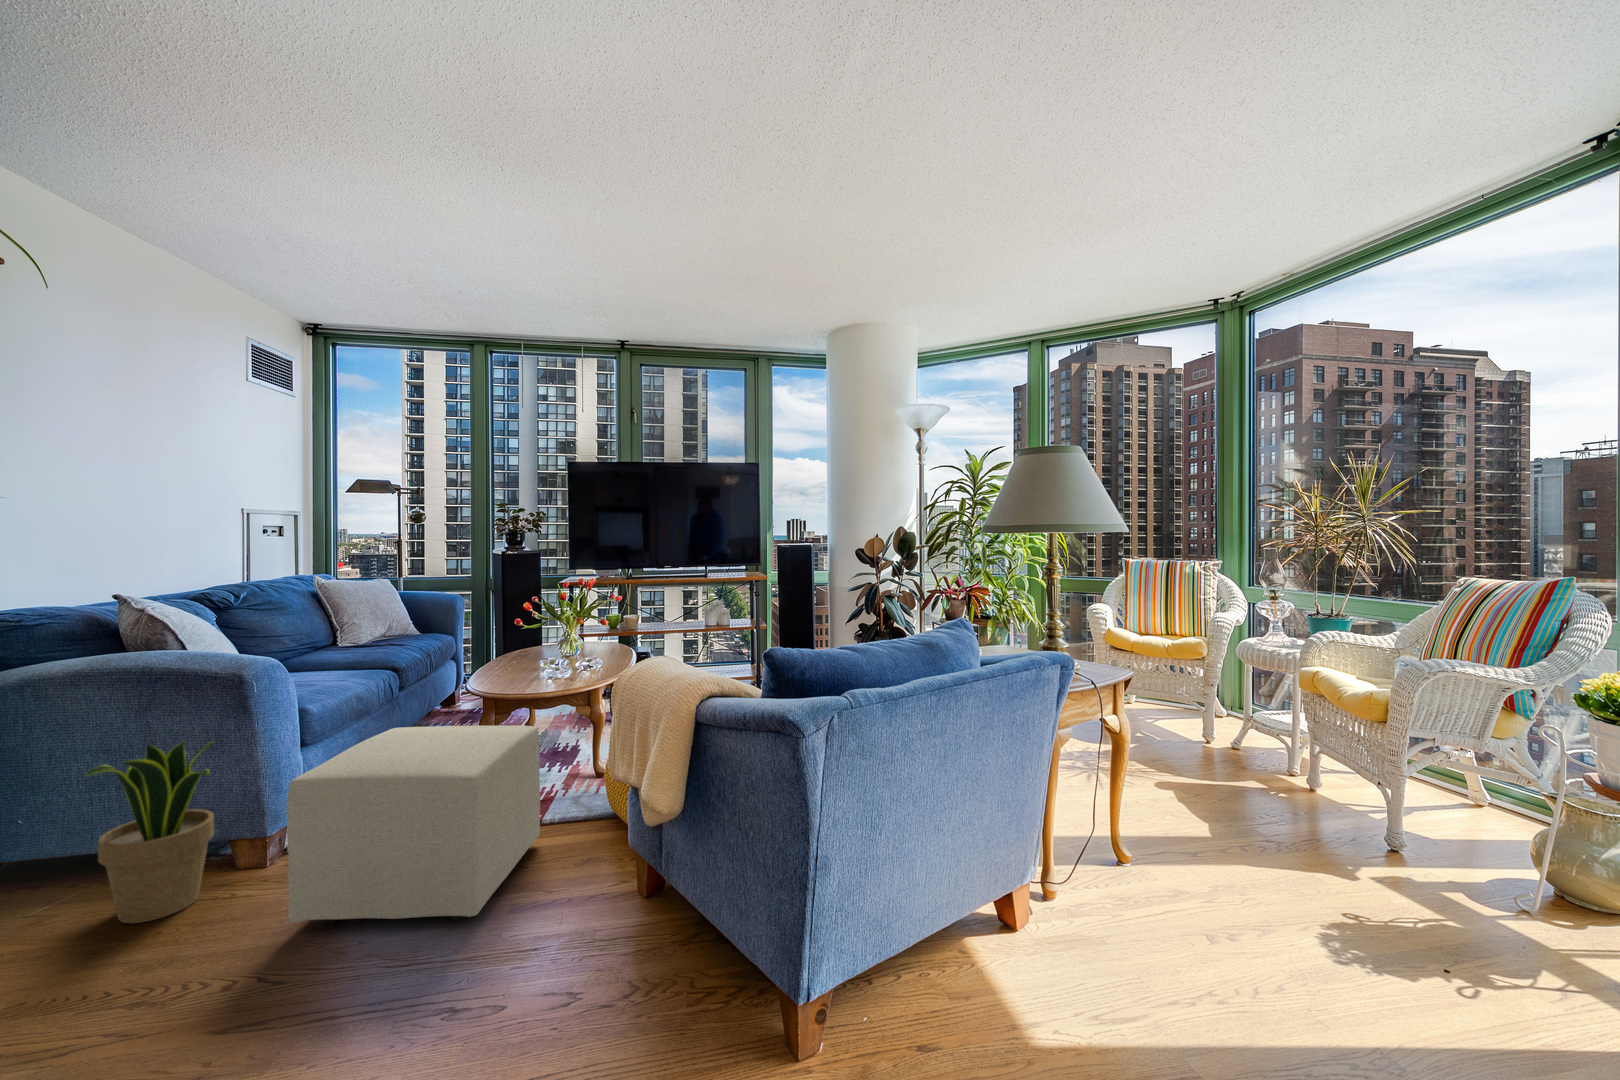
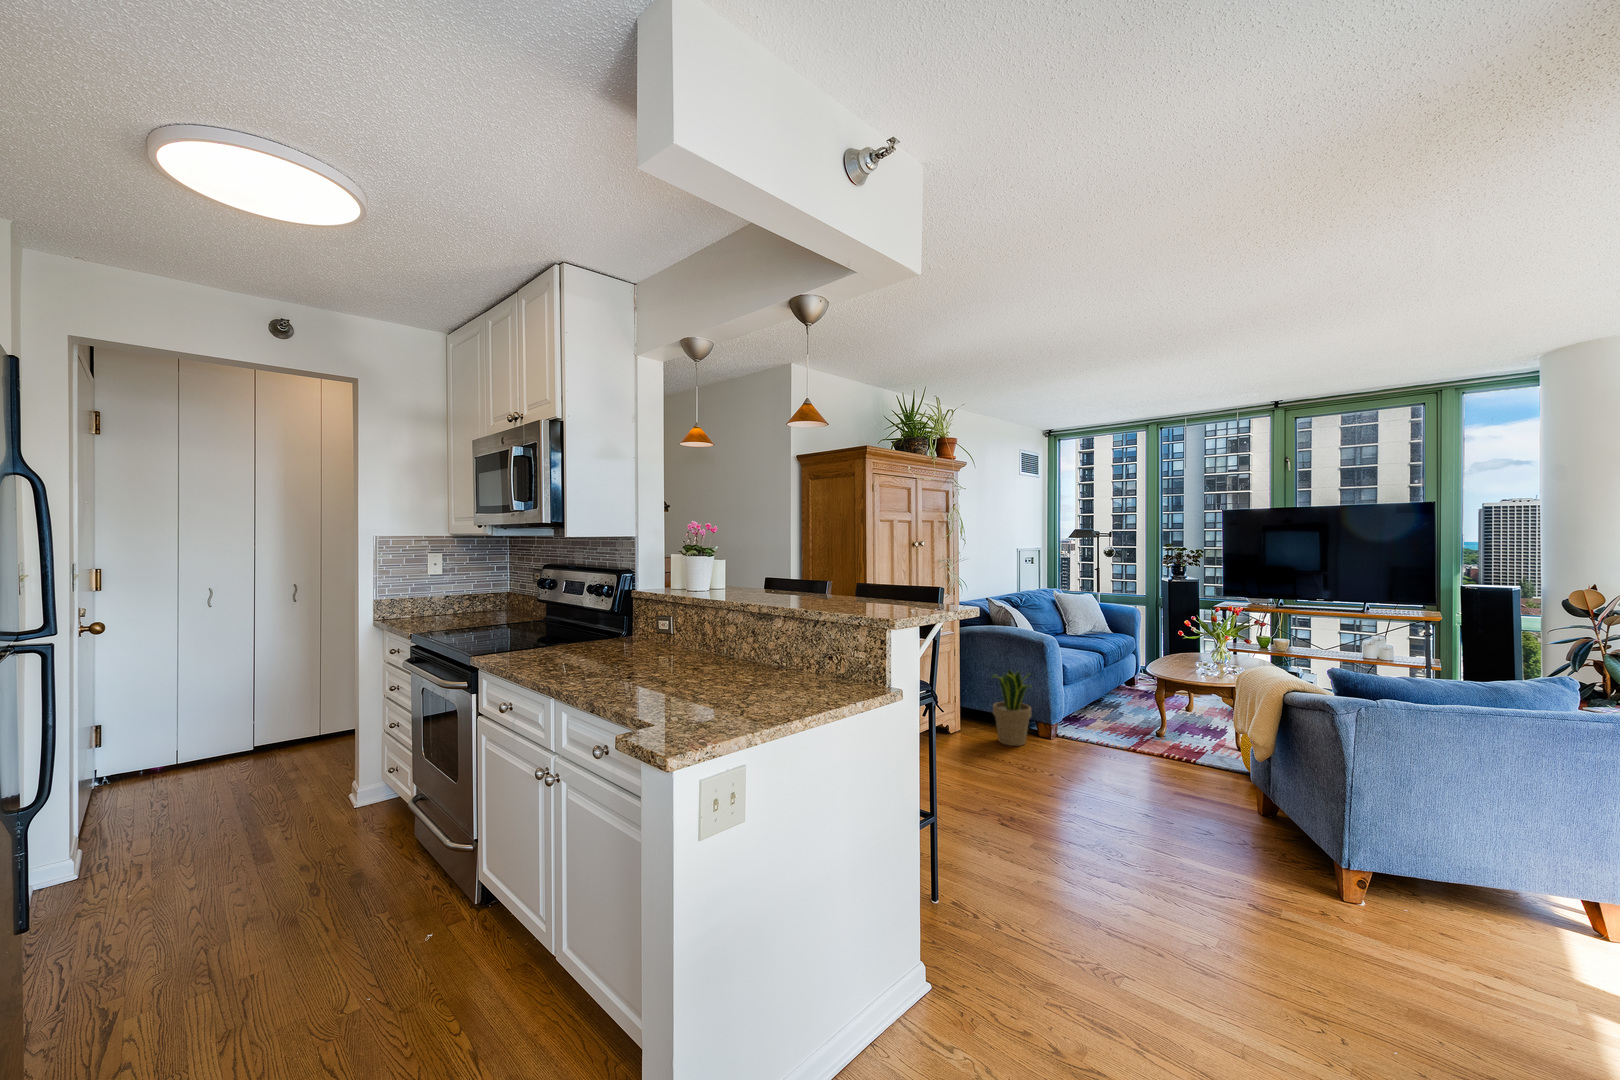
ottoman: present [286,725,540,924] -> none [1067,684,1194,788]

